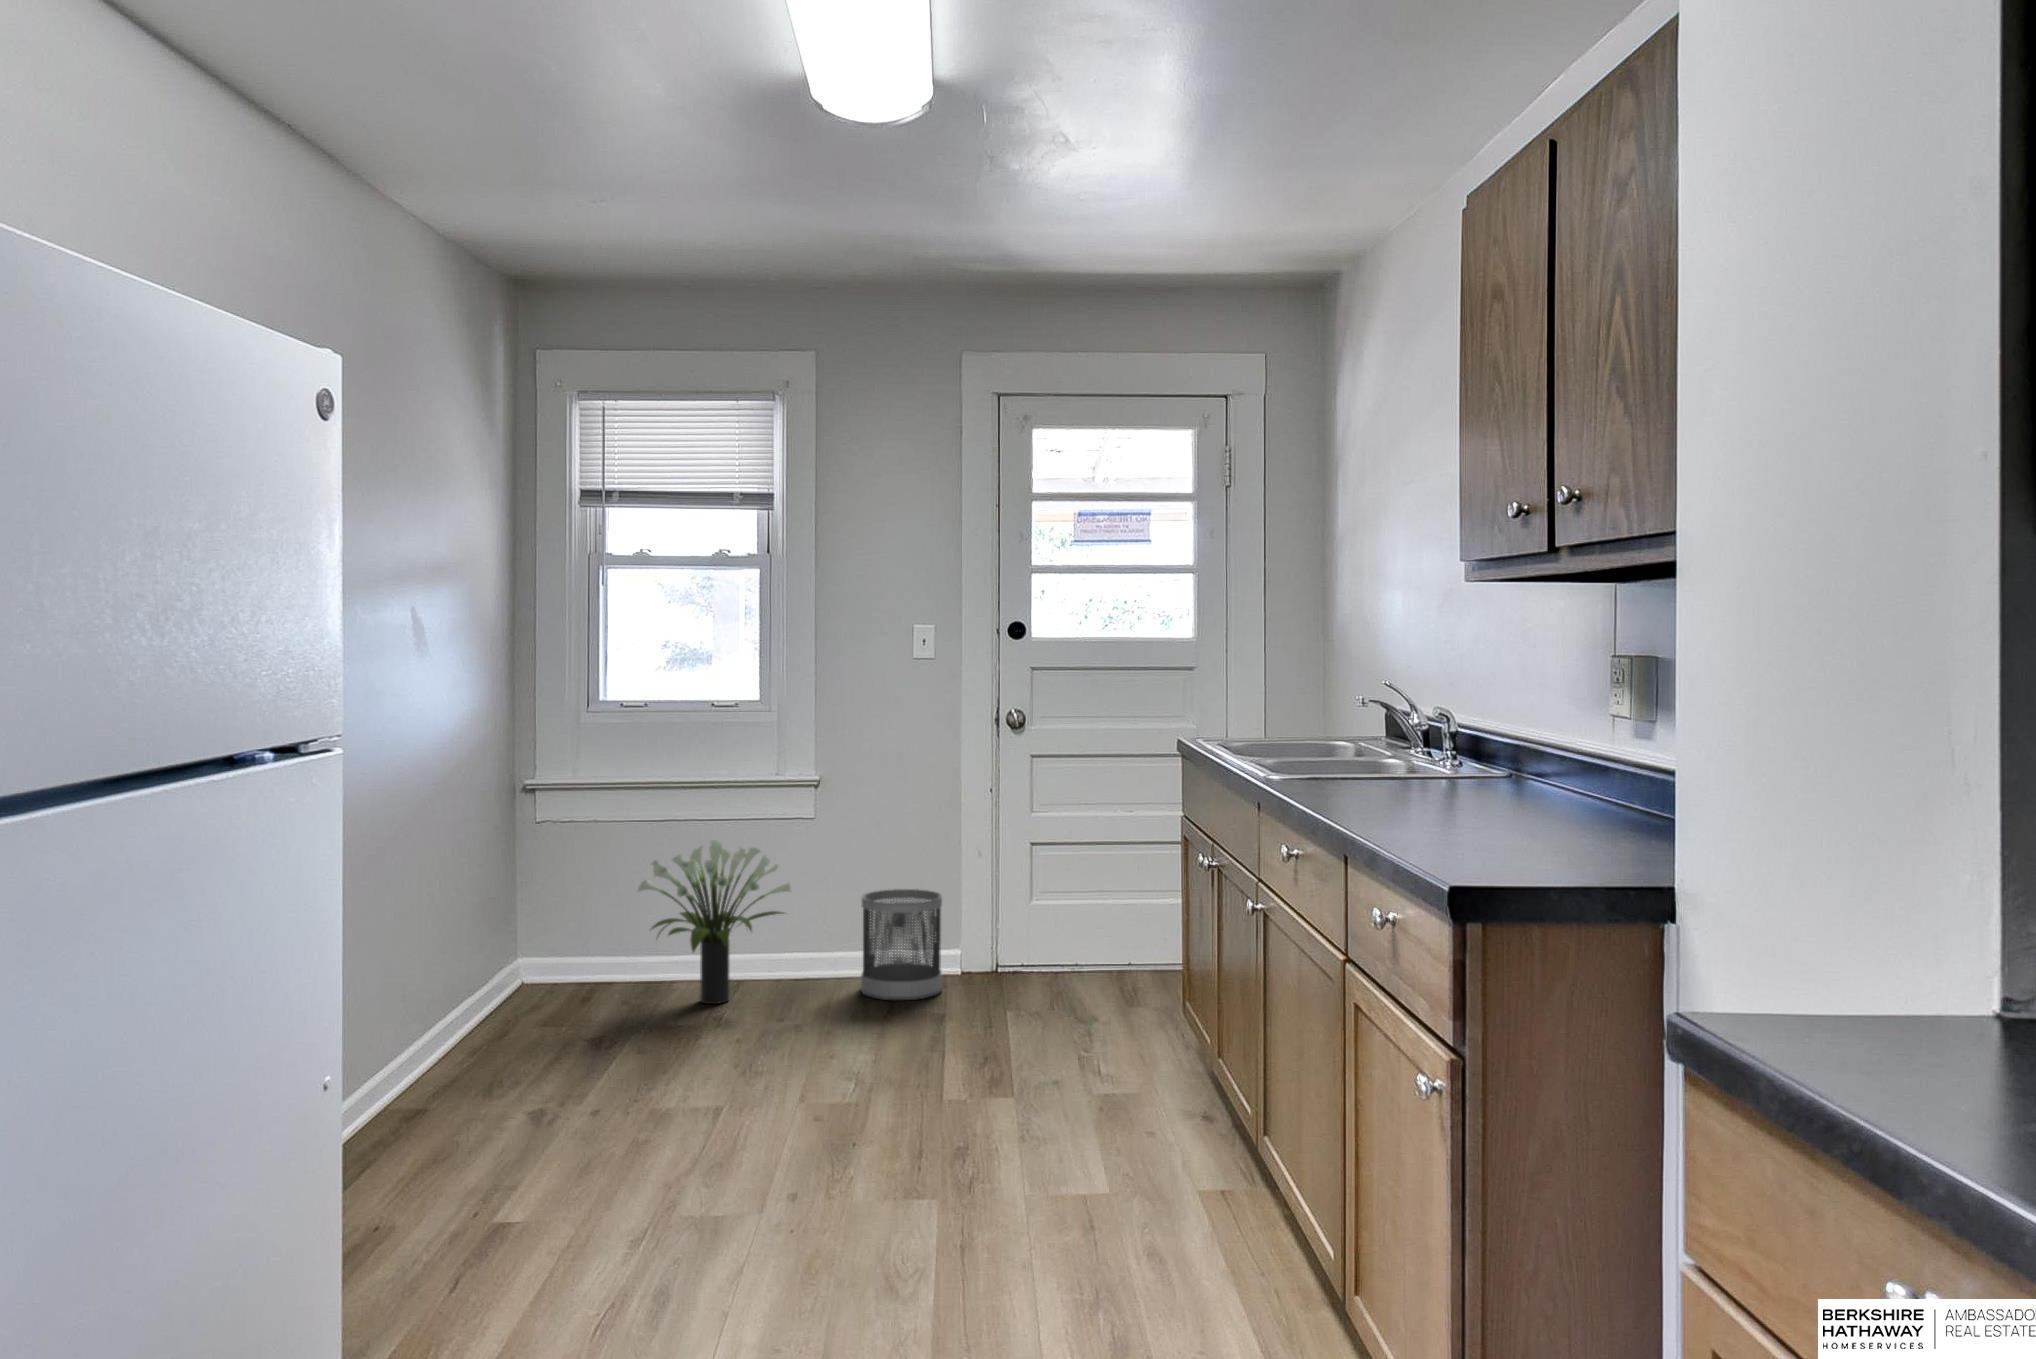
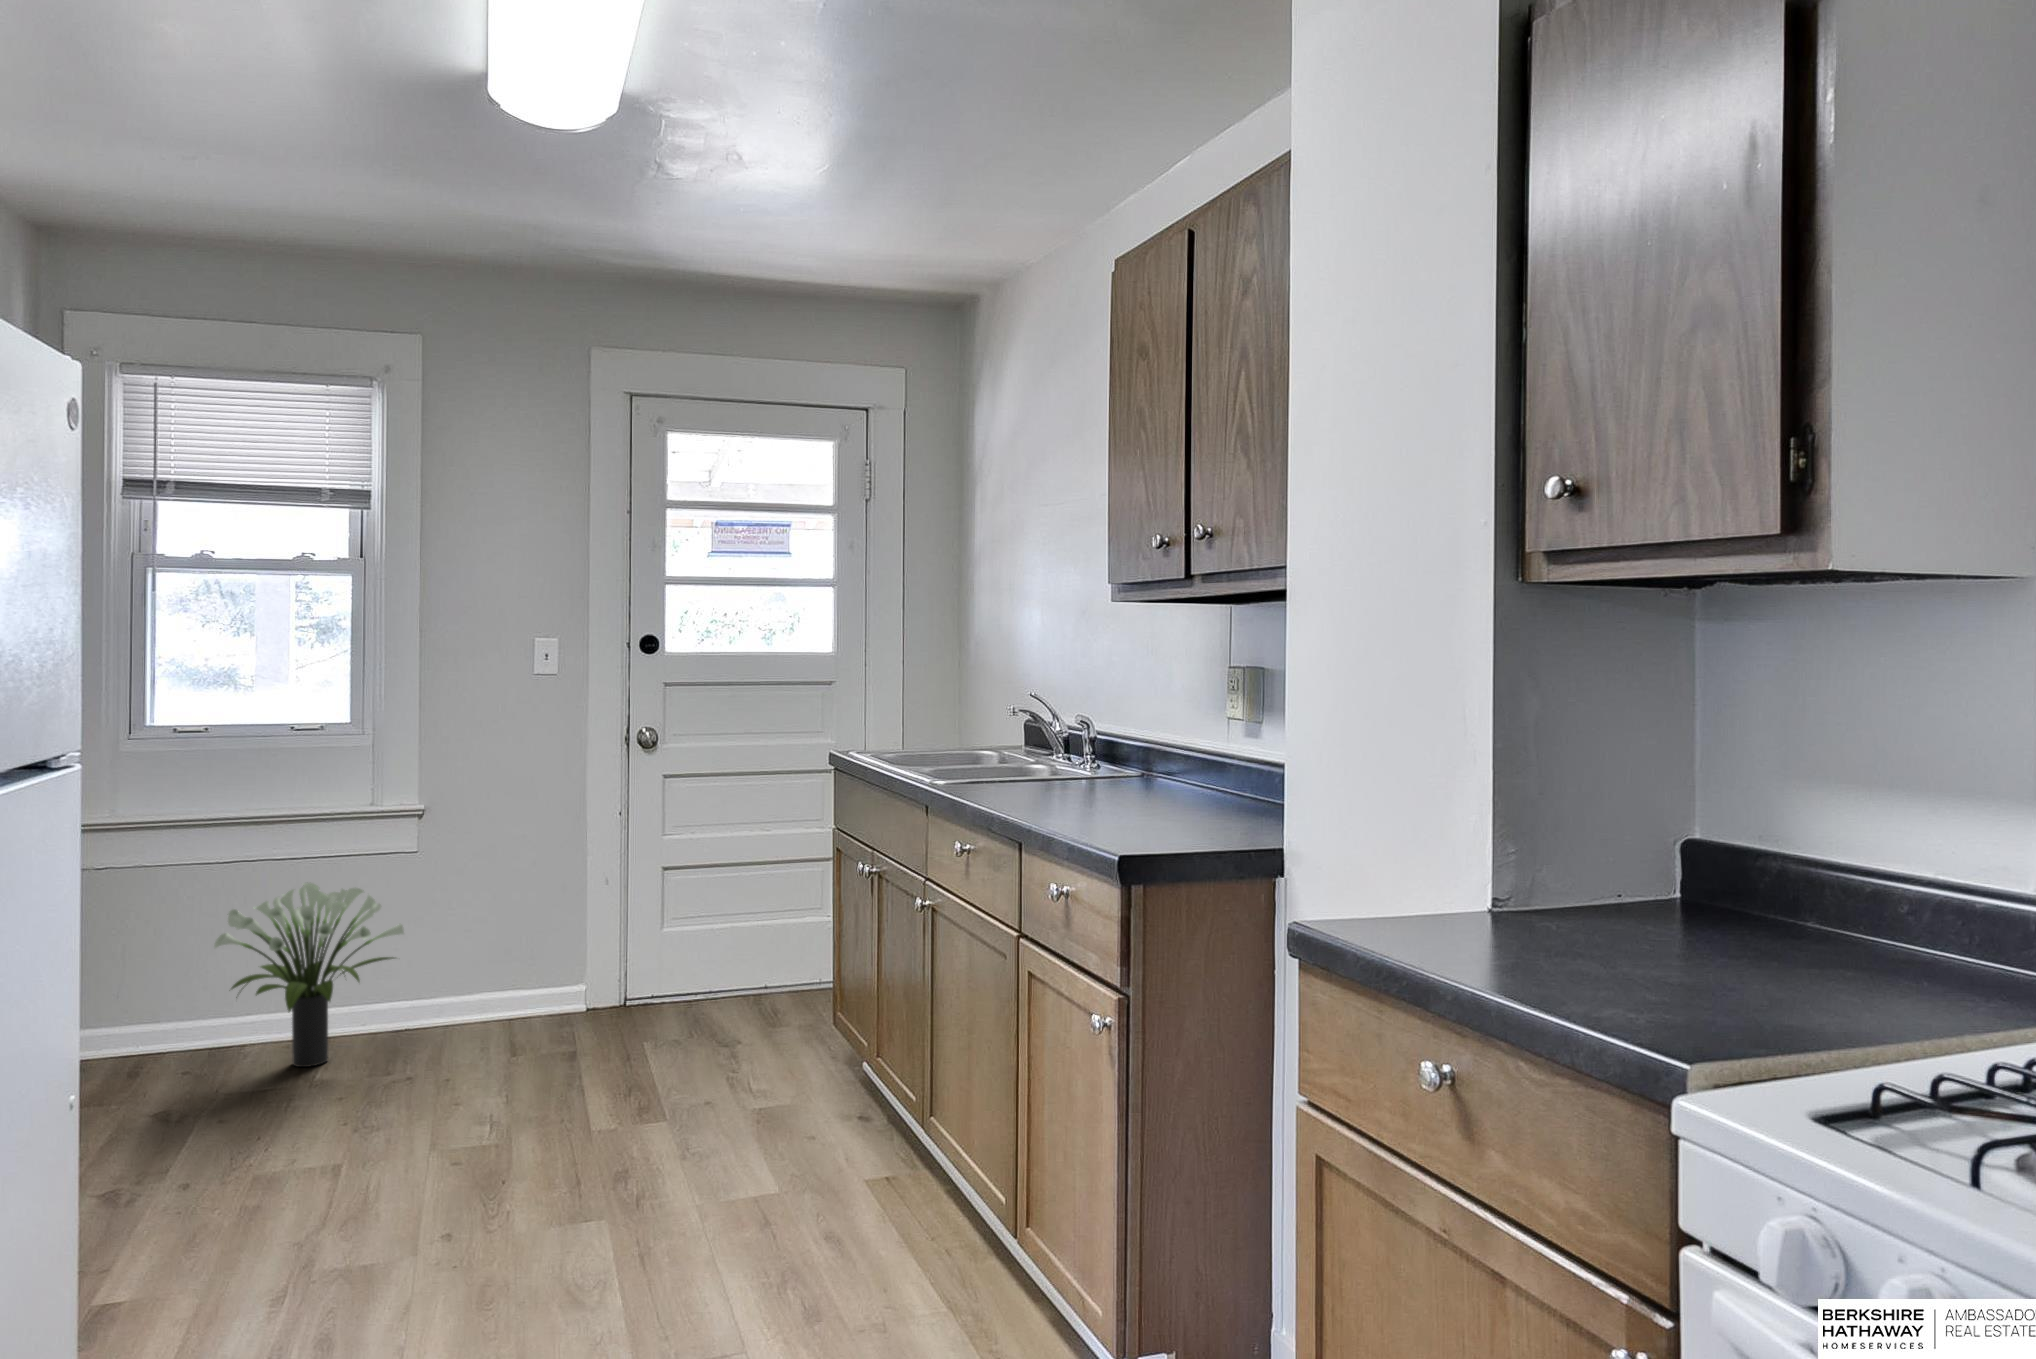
wastebasket: present [861,889,942,1000] -> none [484,921,576,1043]

